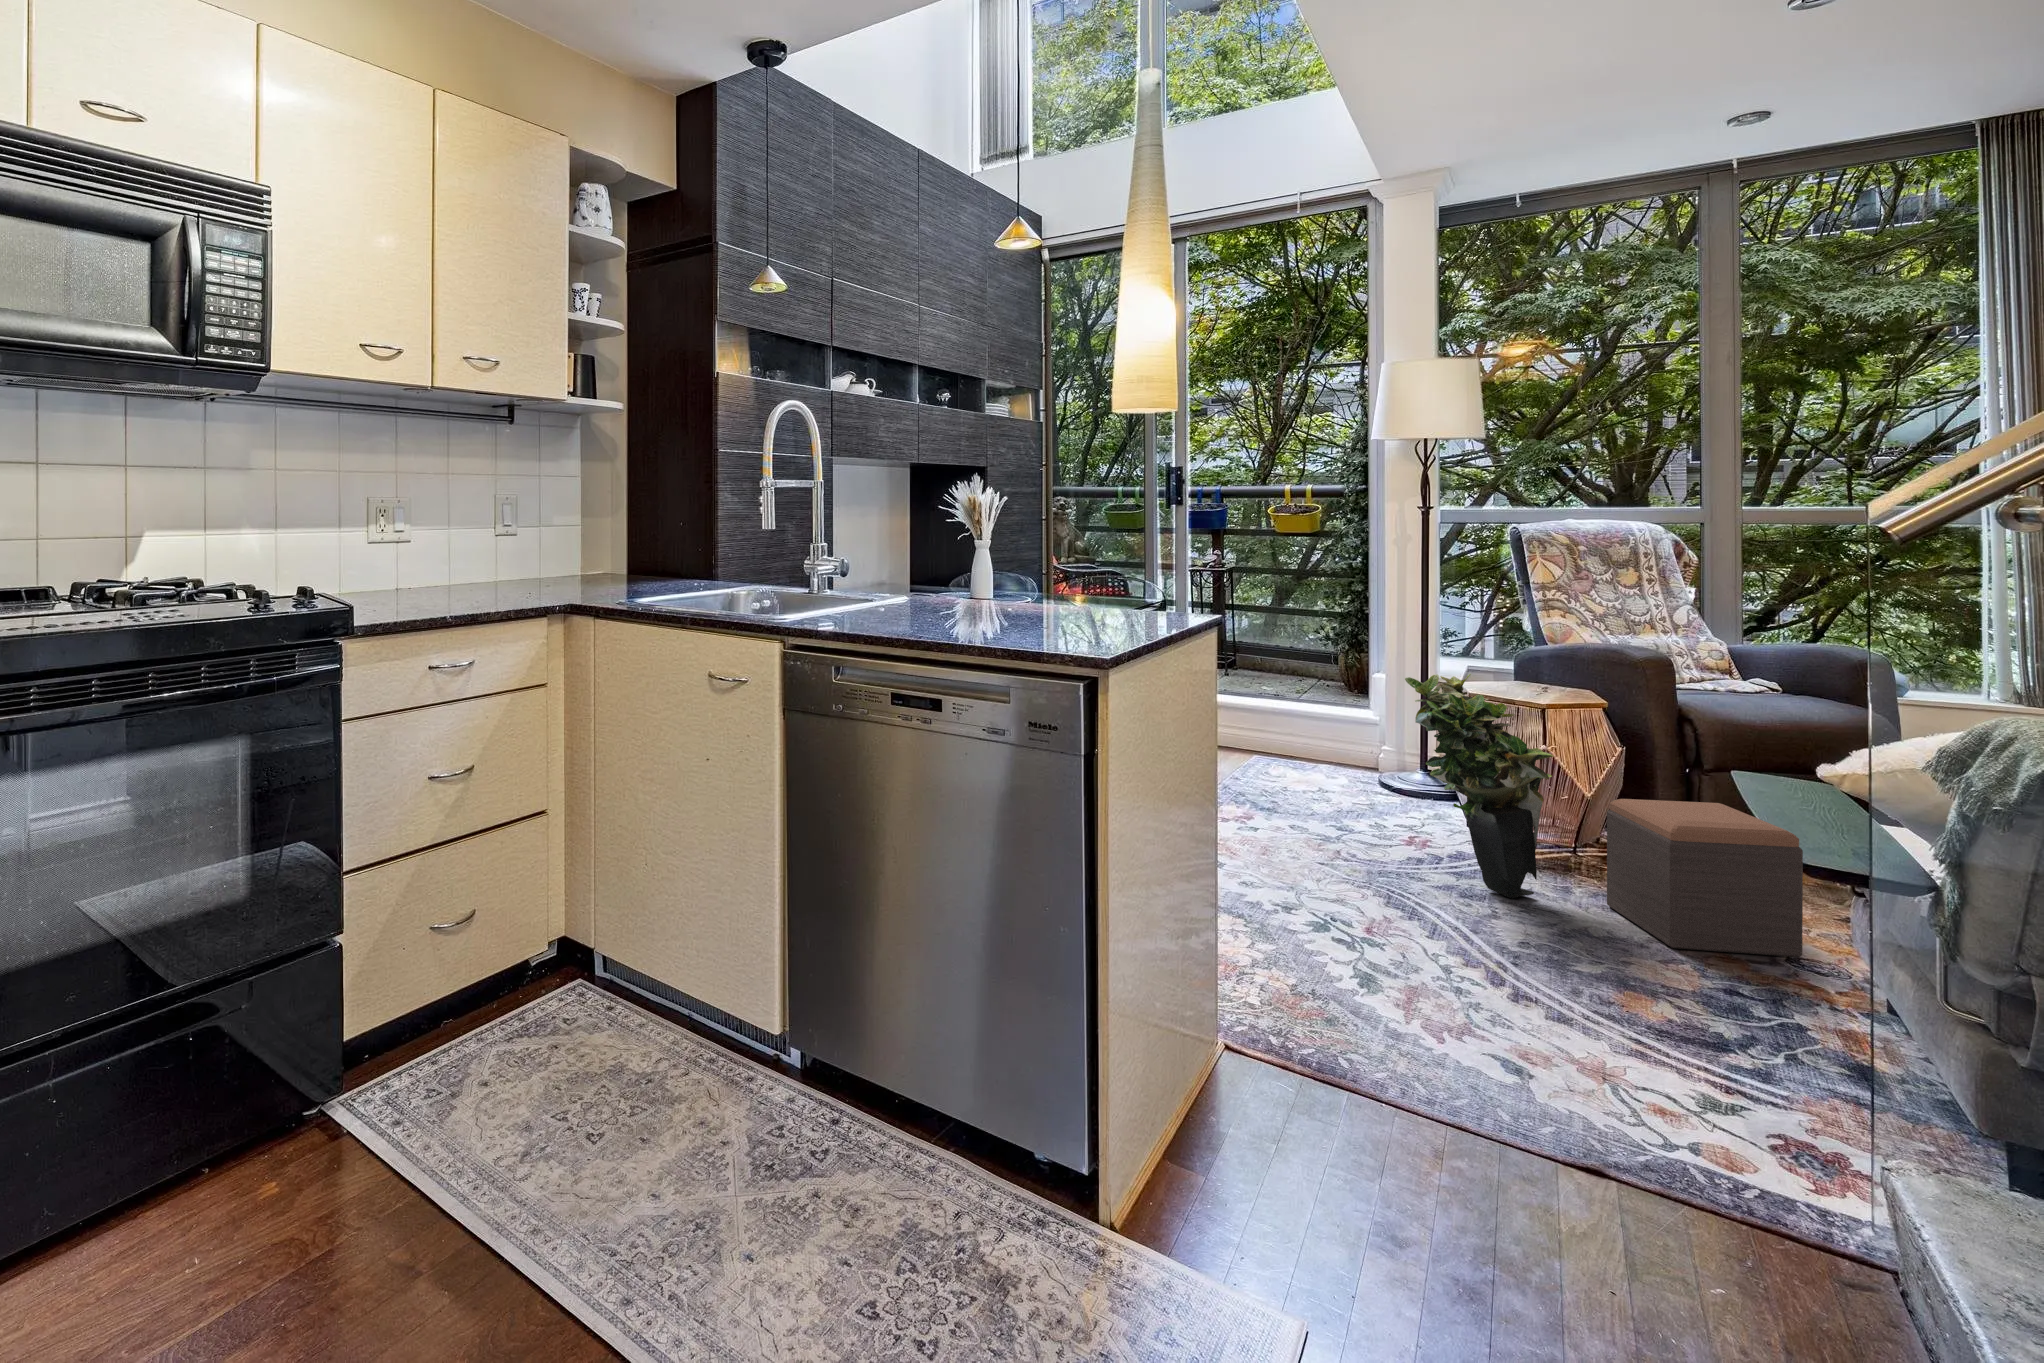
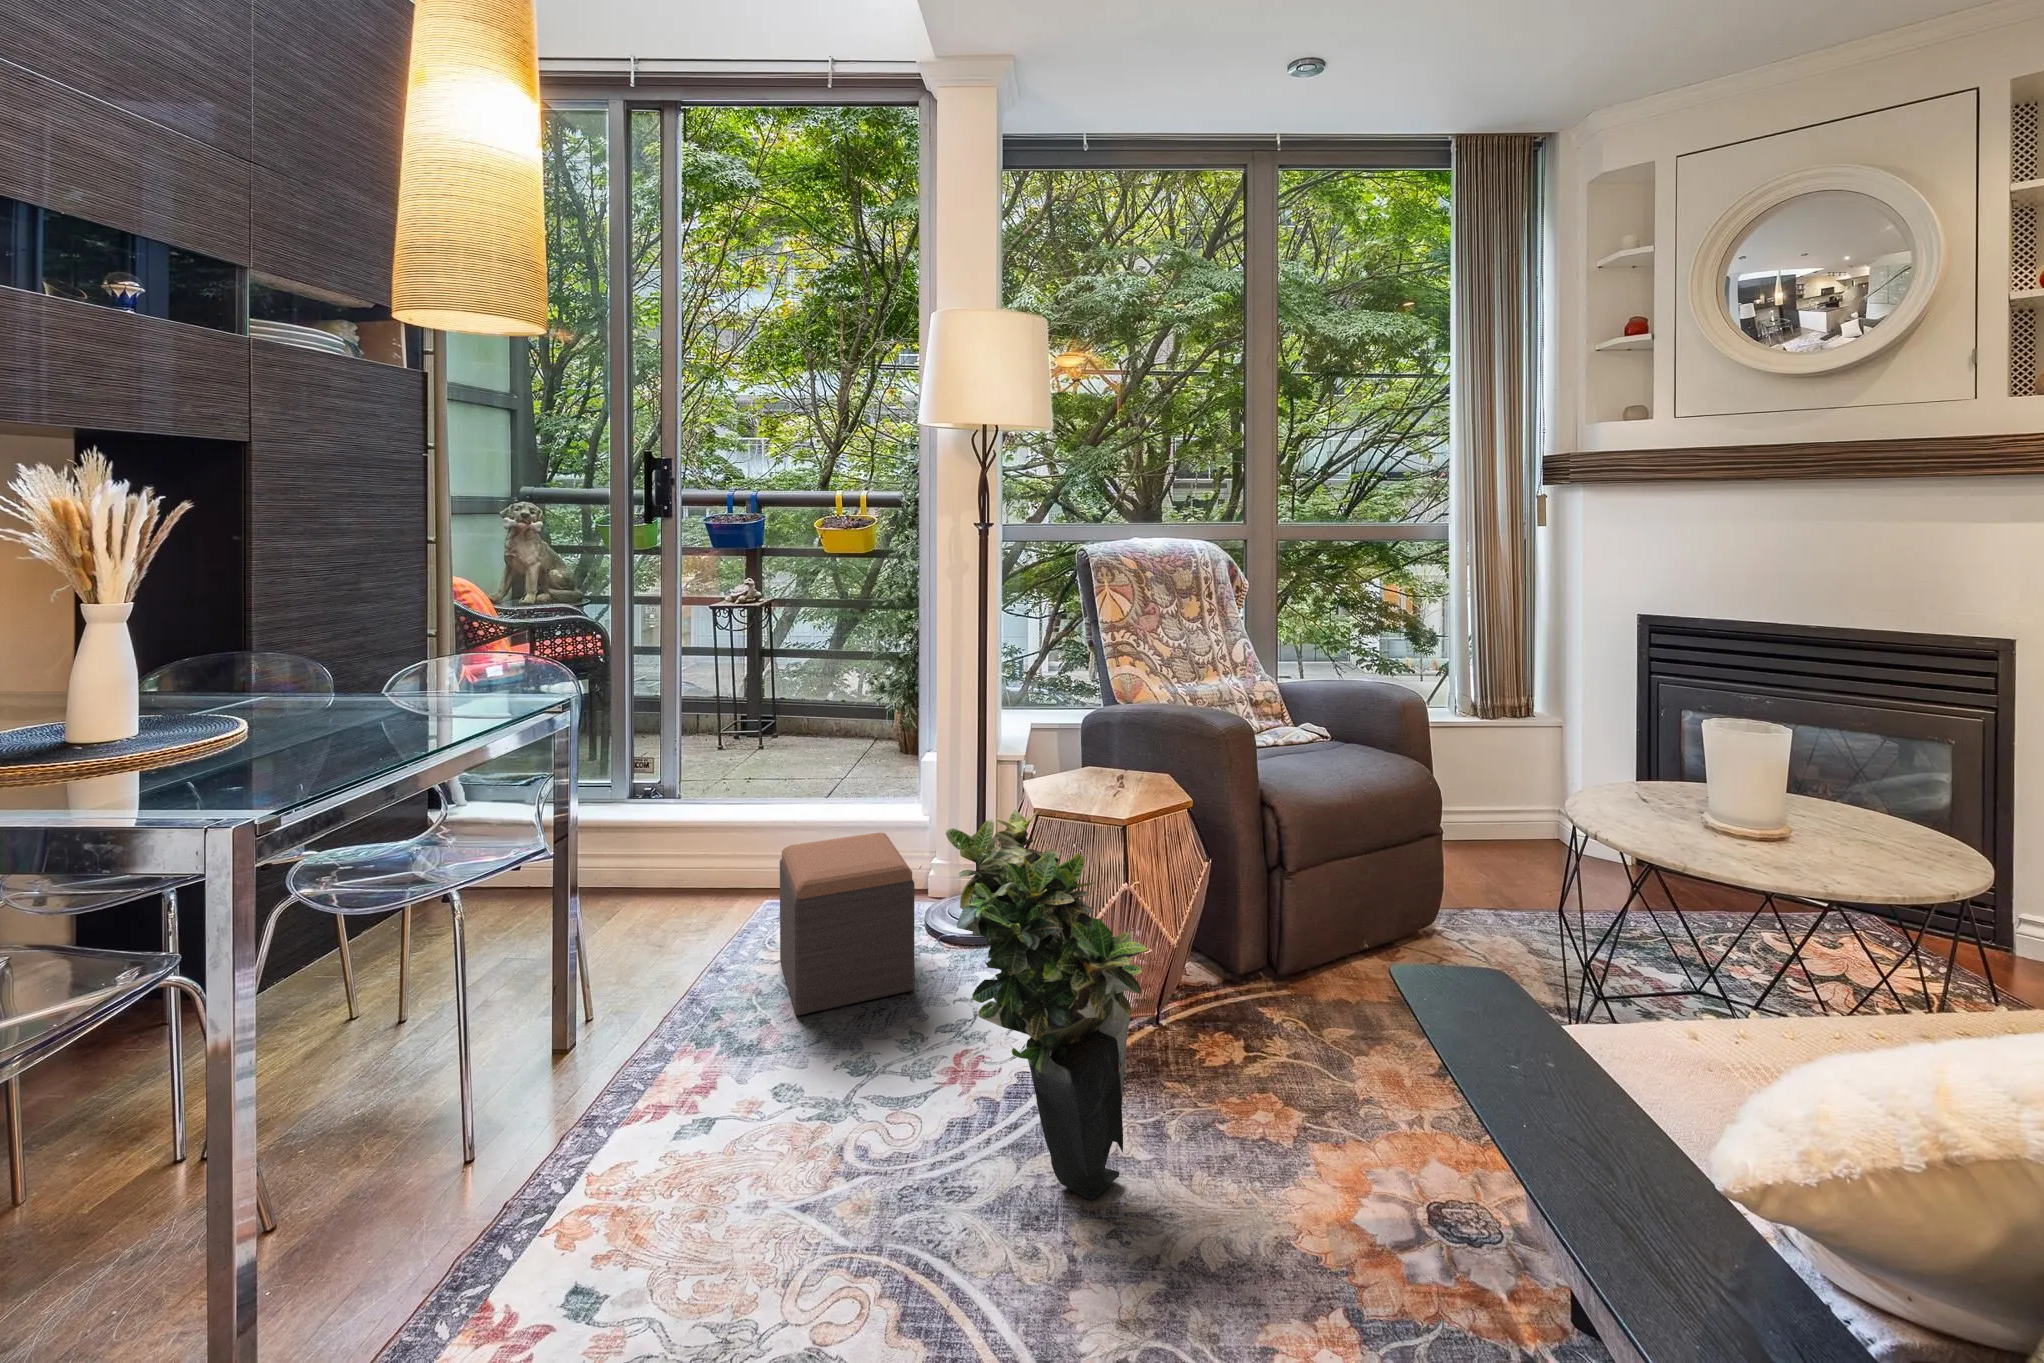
footstool: present [1607,799,1803,957] -> present [780,832,915,1016]

